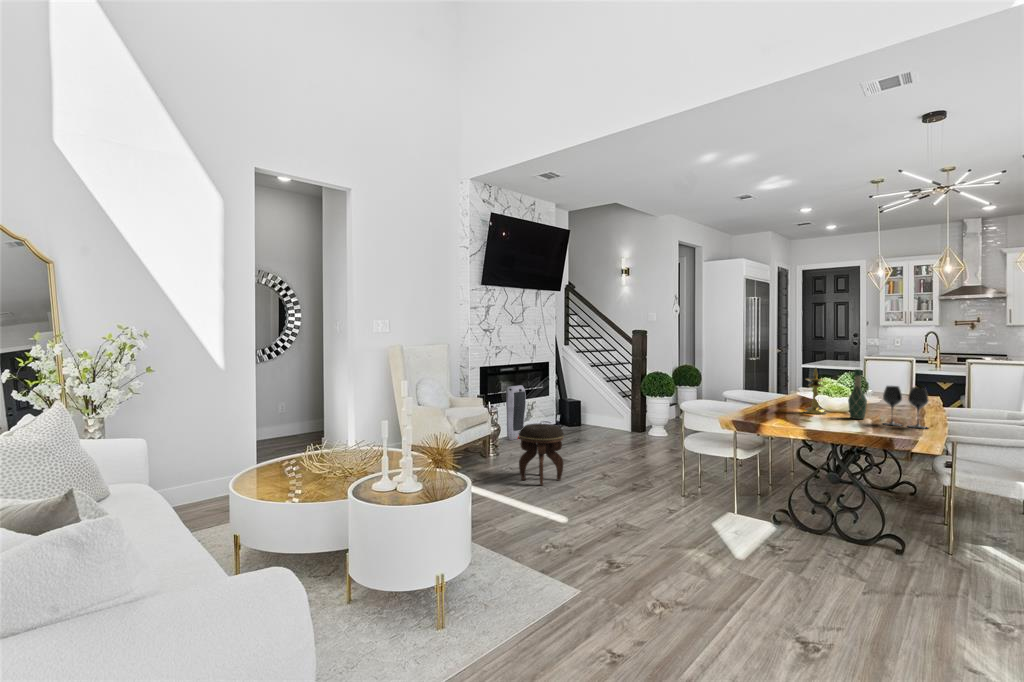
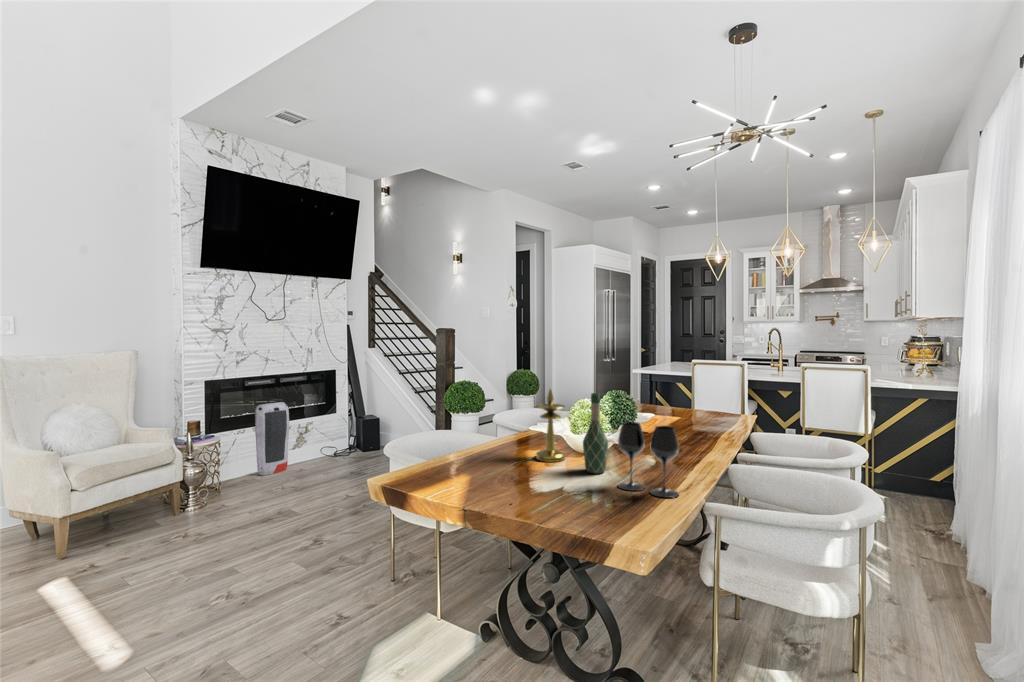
footstool: present [519,423,564,485] -> none [166,469,244,568]

